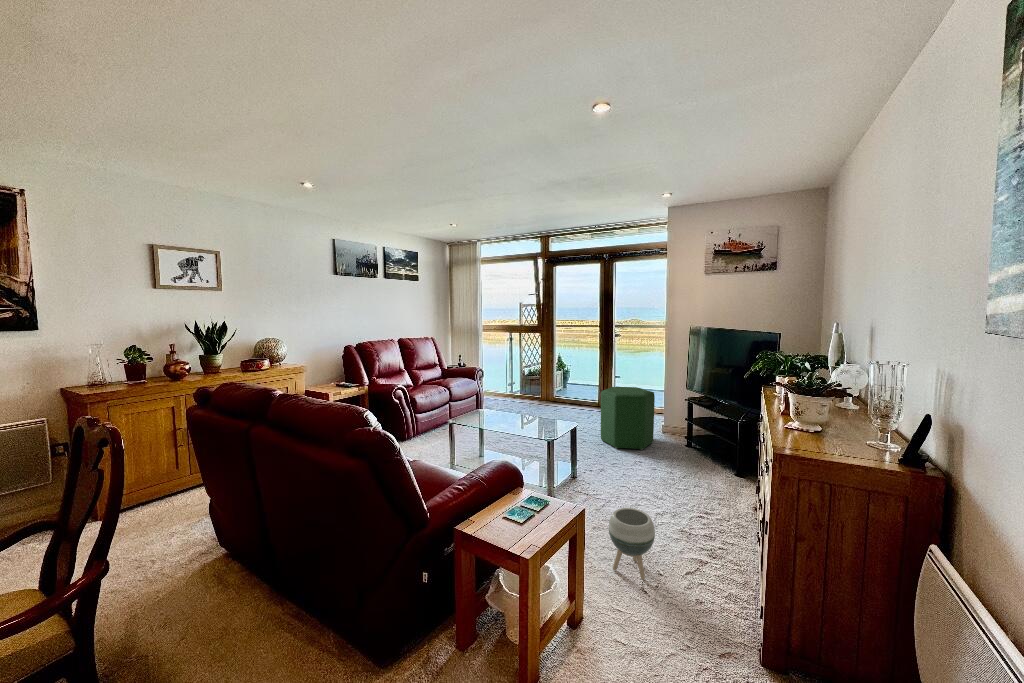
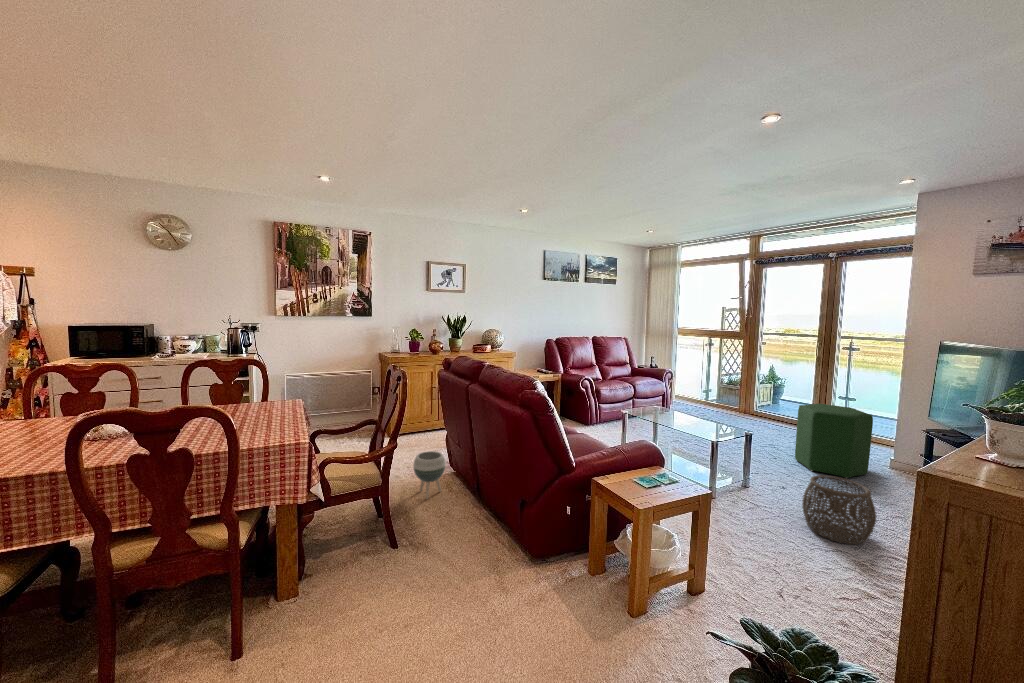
woven basket: none [632,457,690,520] -> present [802,475,876,545]
planter: present [609,508,655,580] -> present [413,451,446,499]

